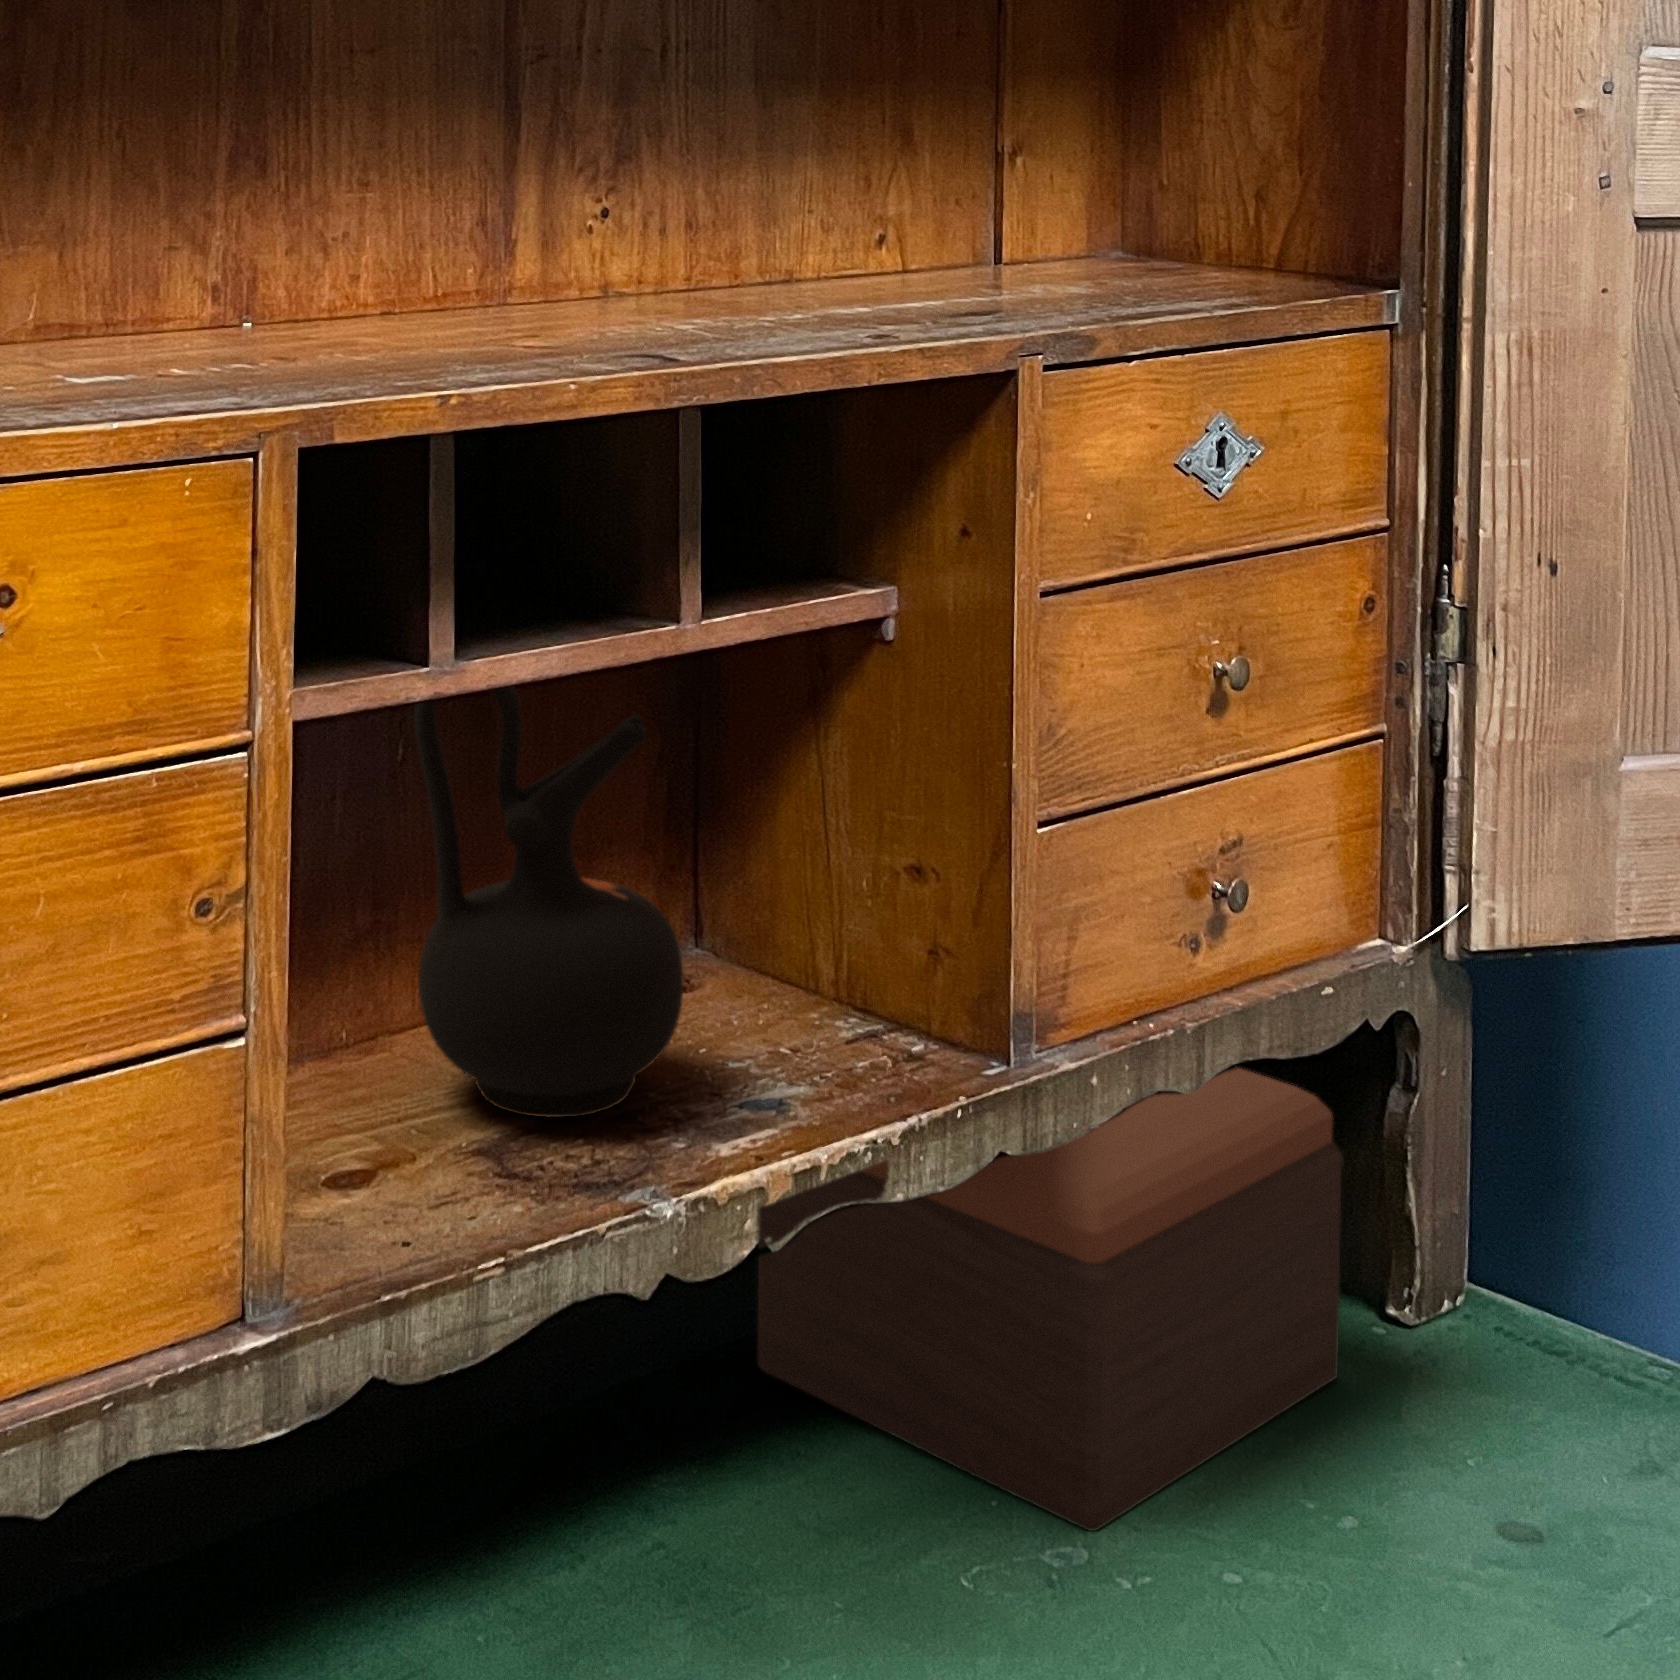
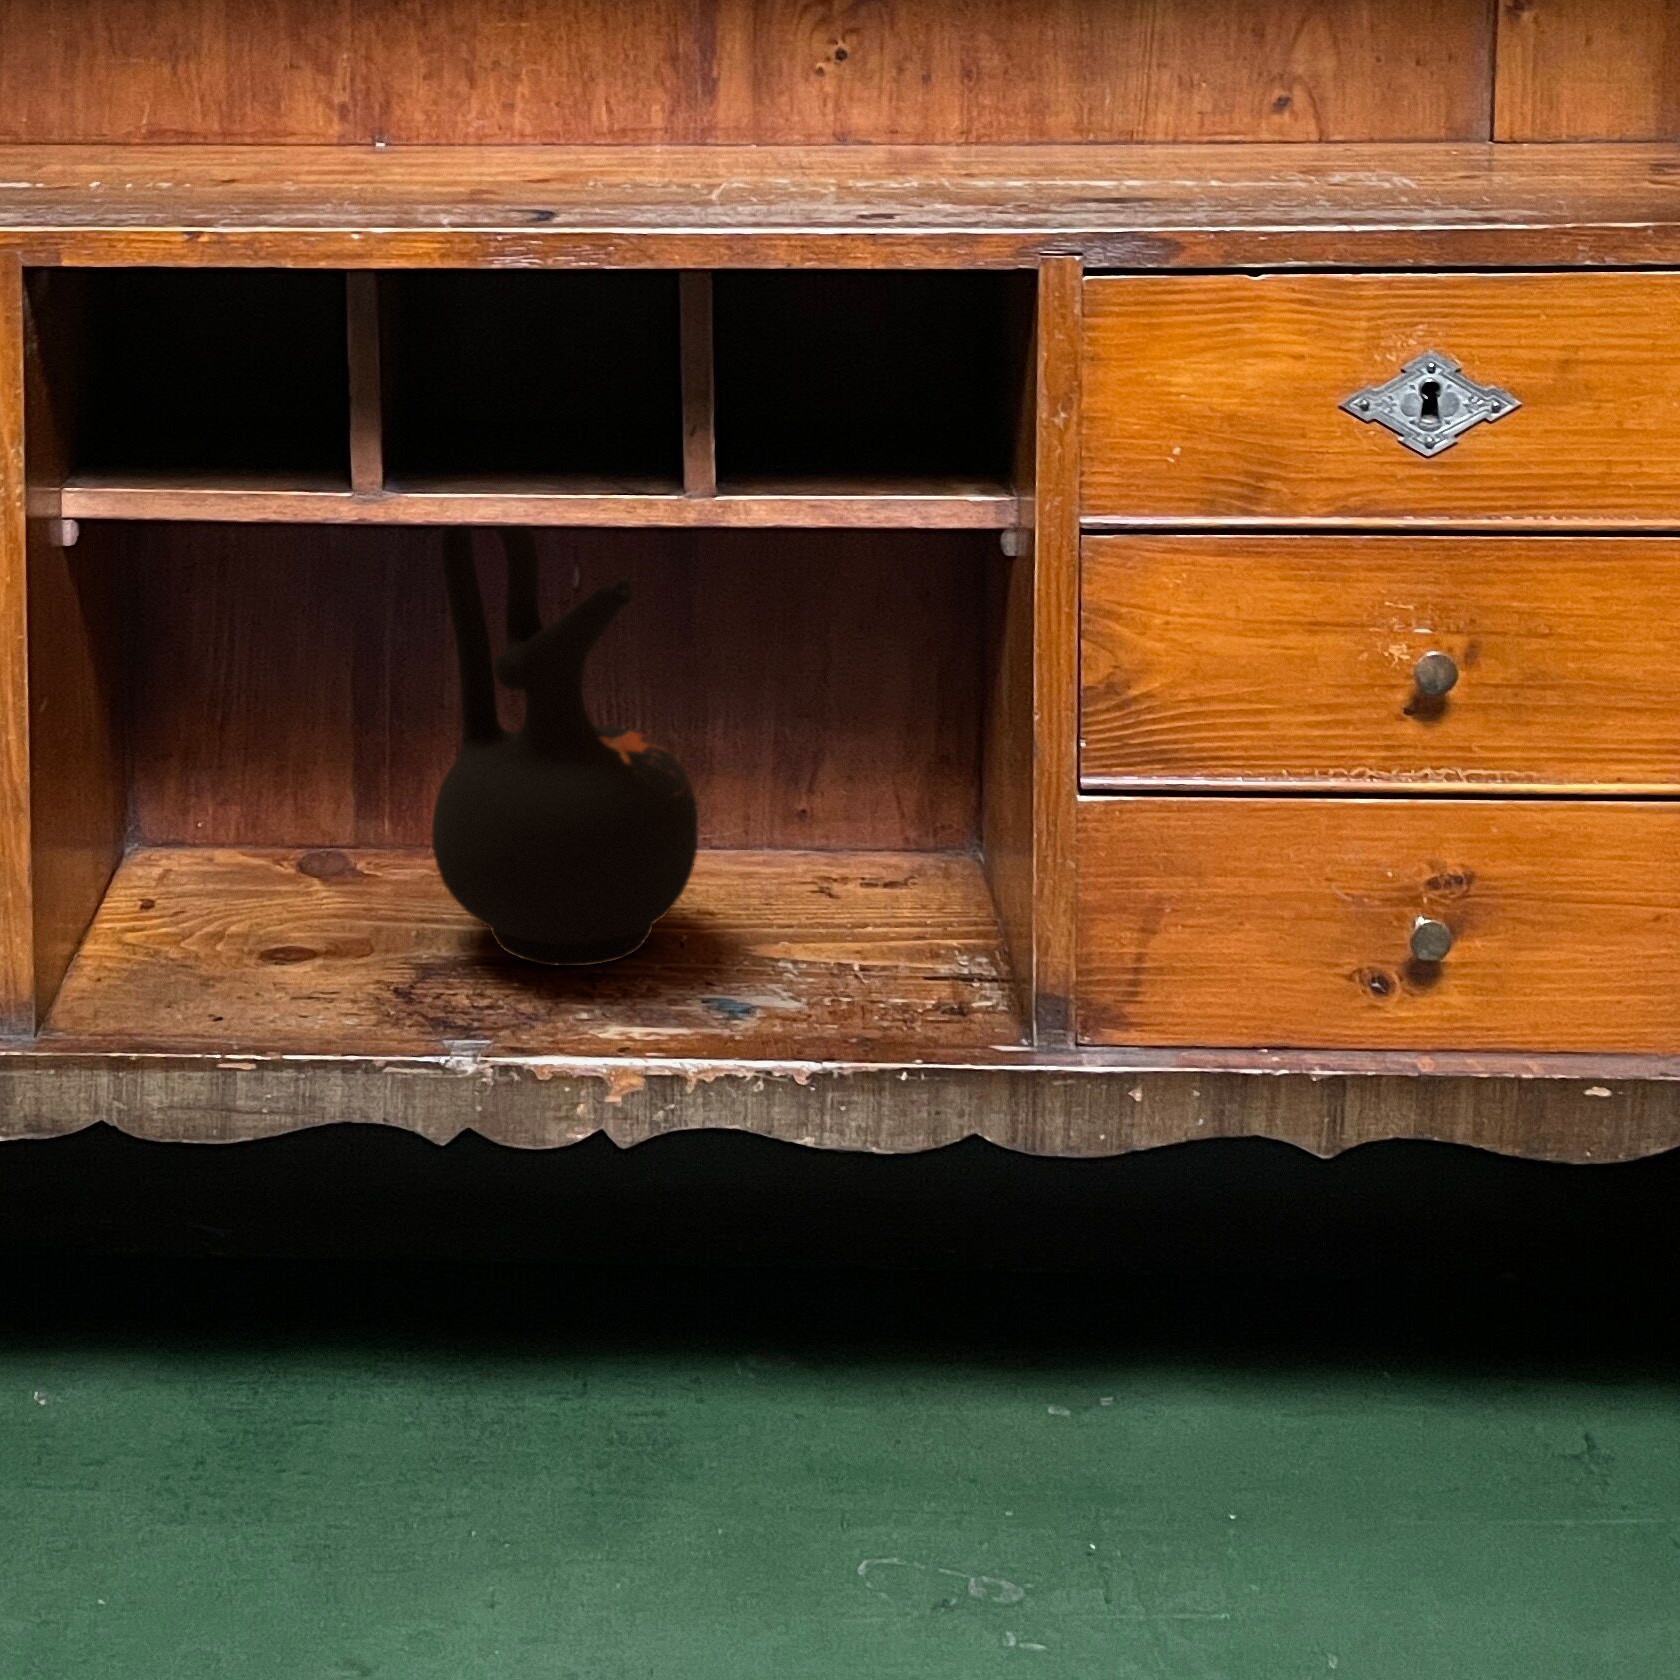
footstool: present [758,1068,1342,1531] -> none [949,999,1582,1582]

